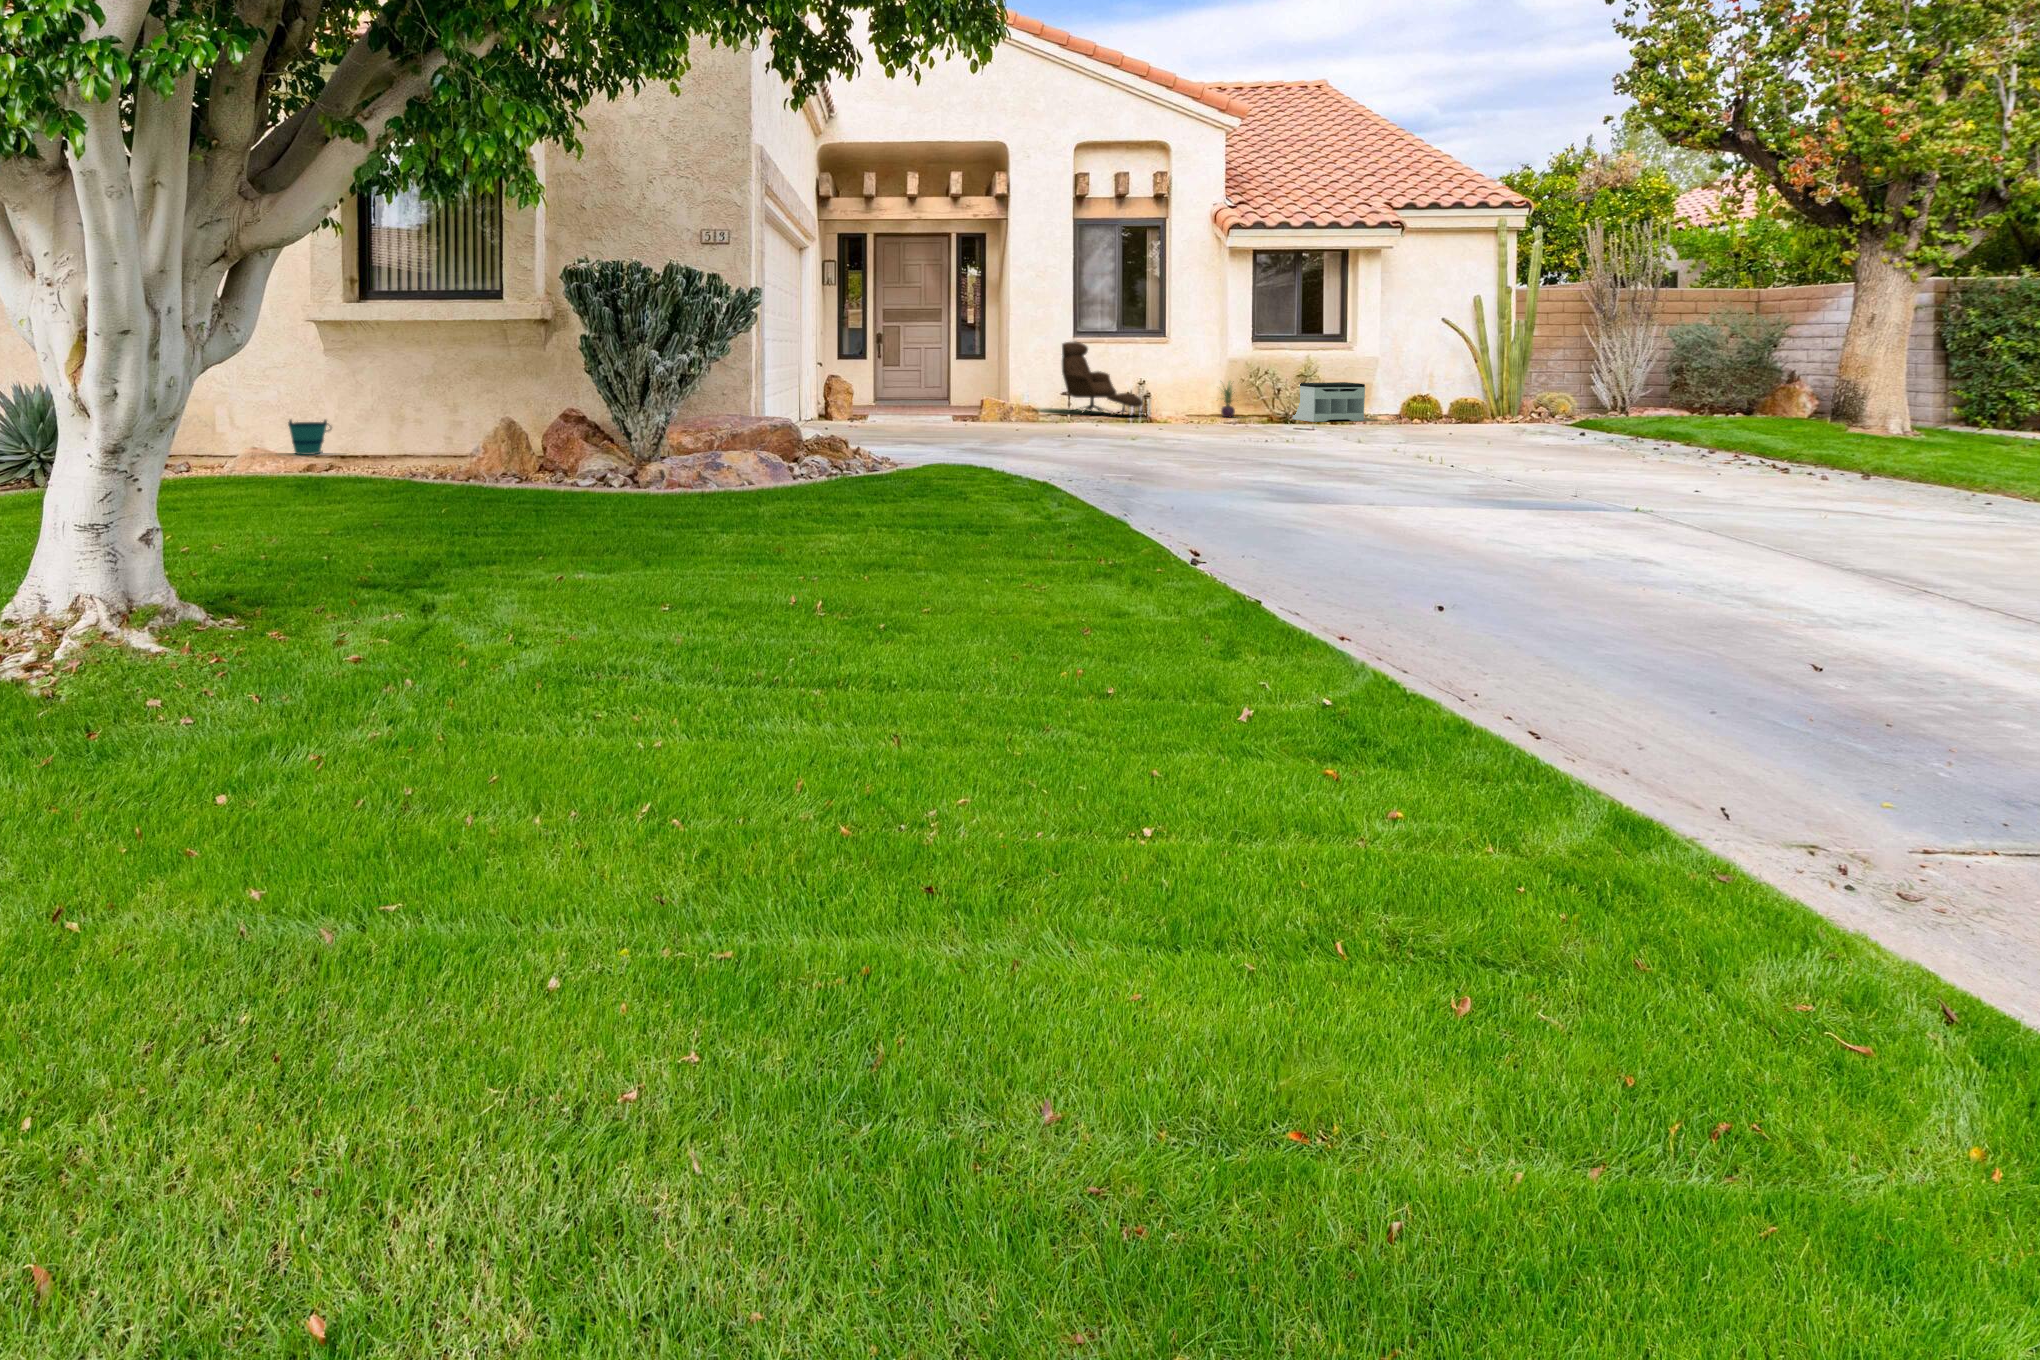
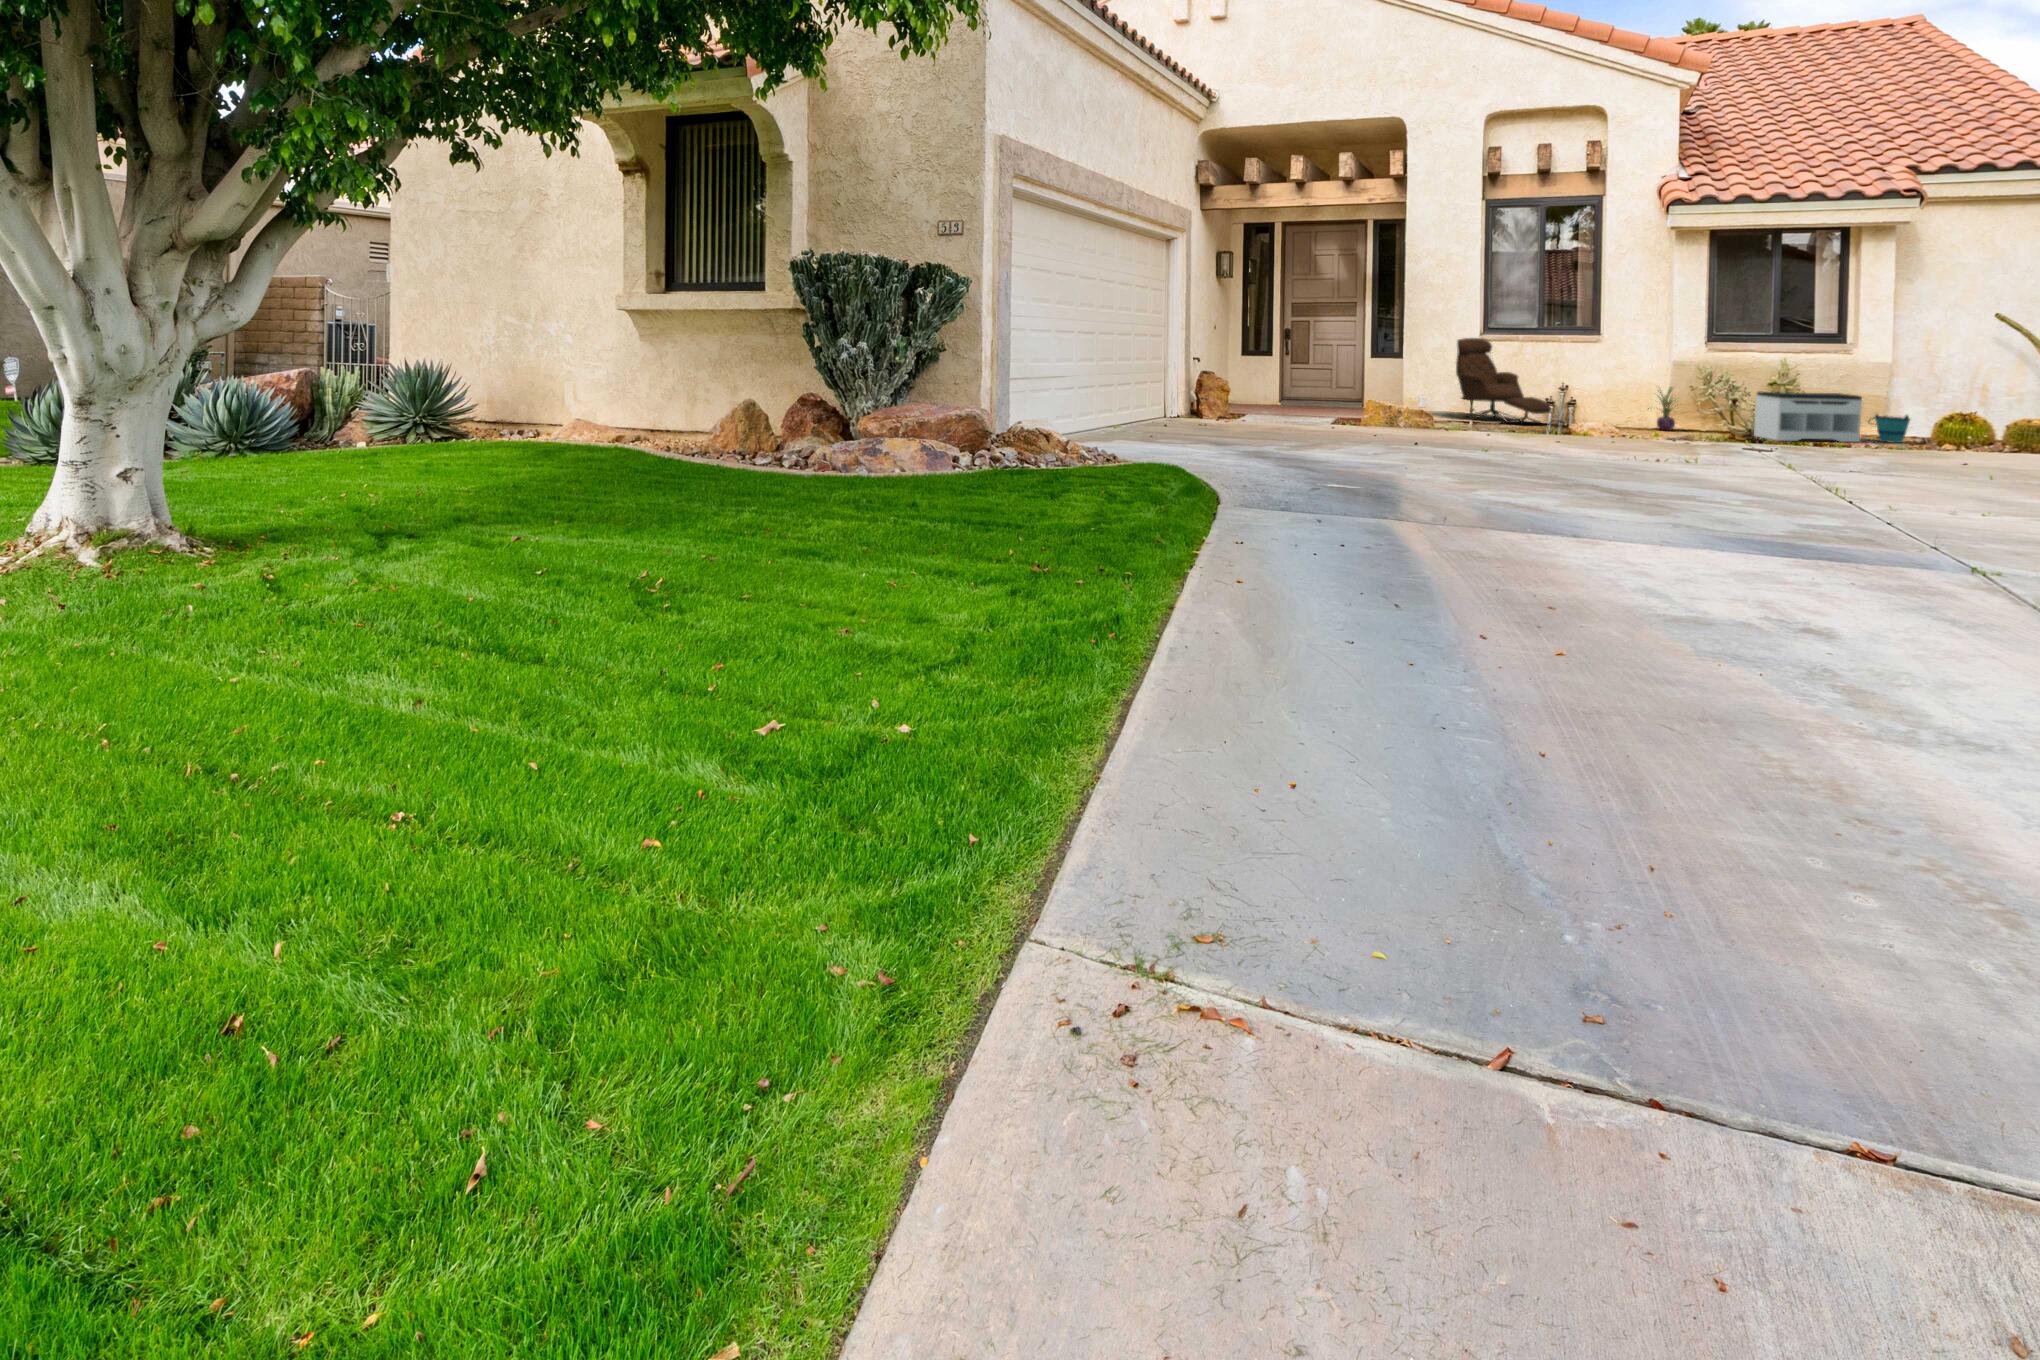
bucket: present [288,420,332,455] -> present [1869,415,1910,443]

